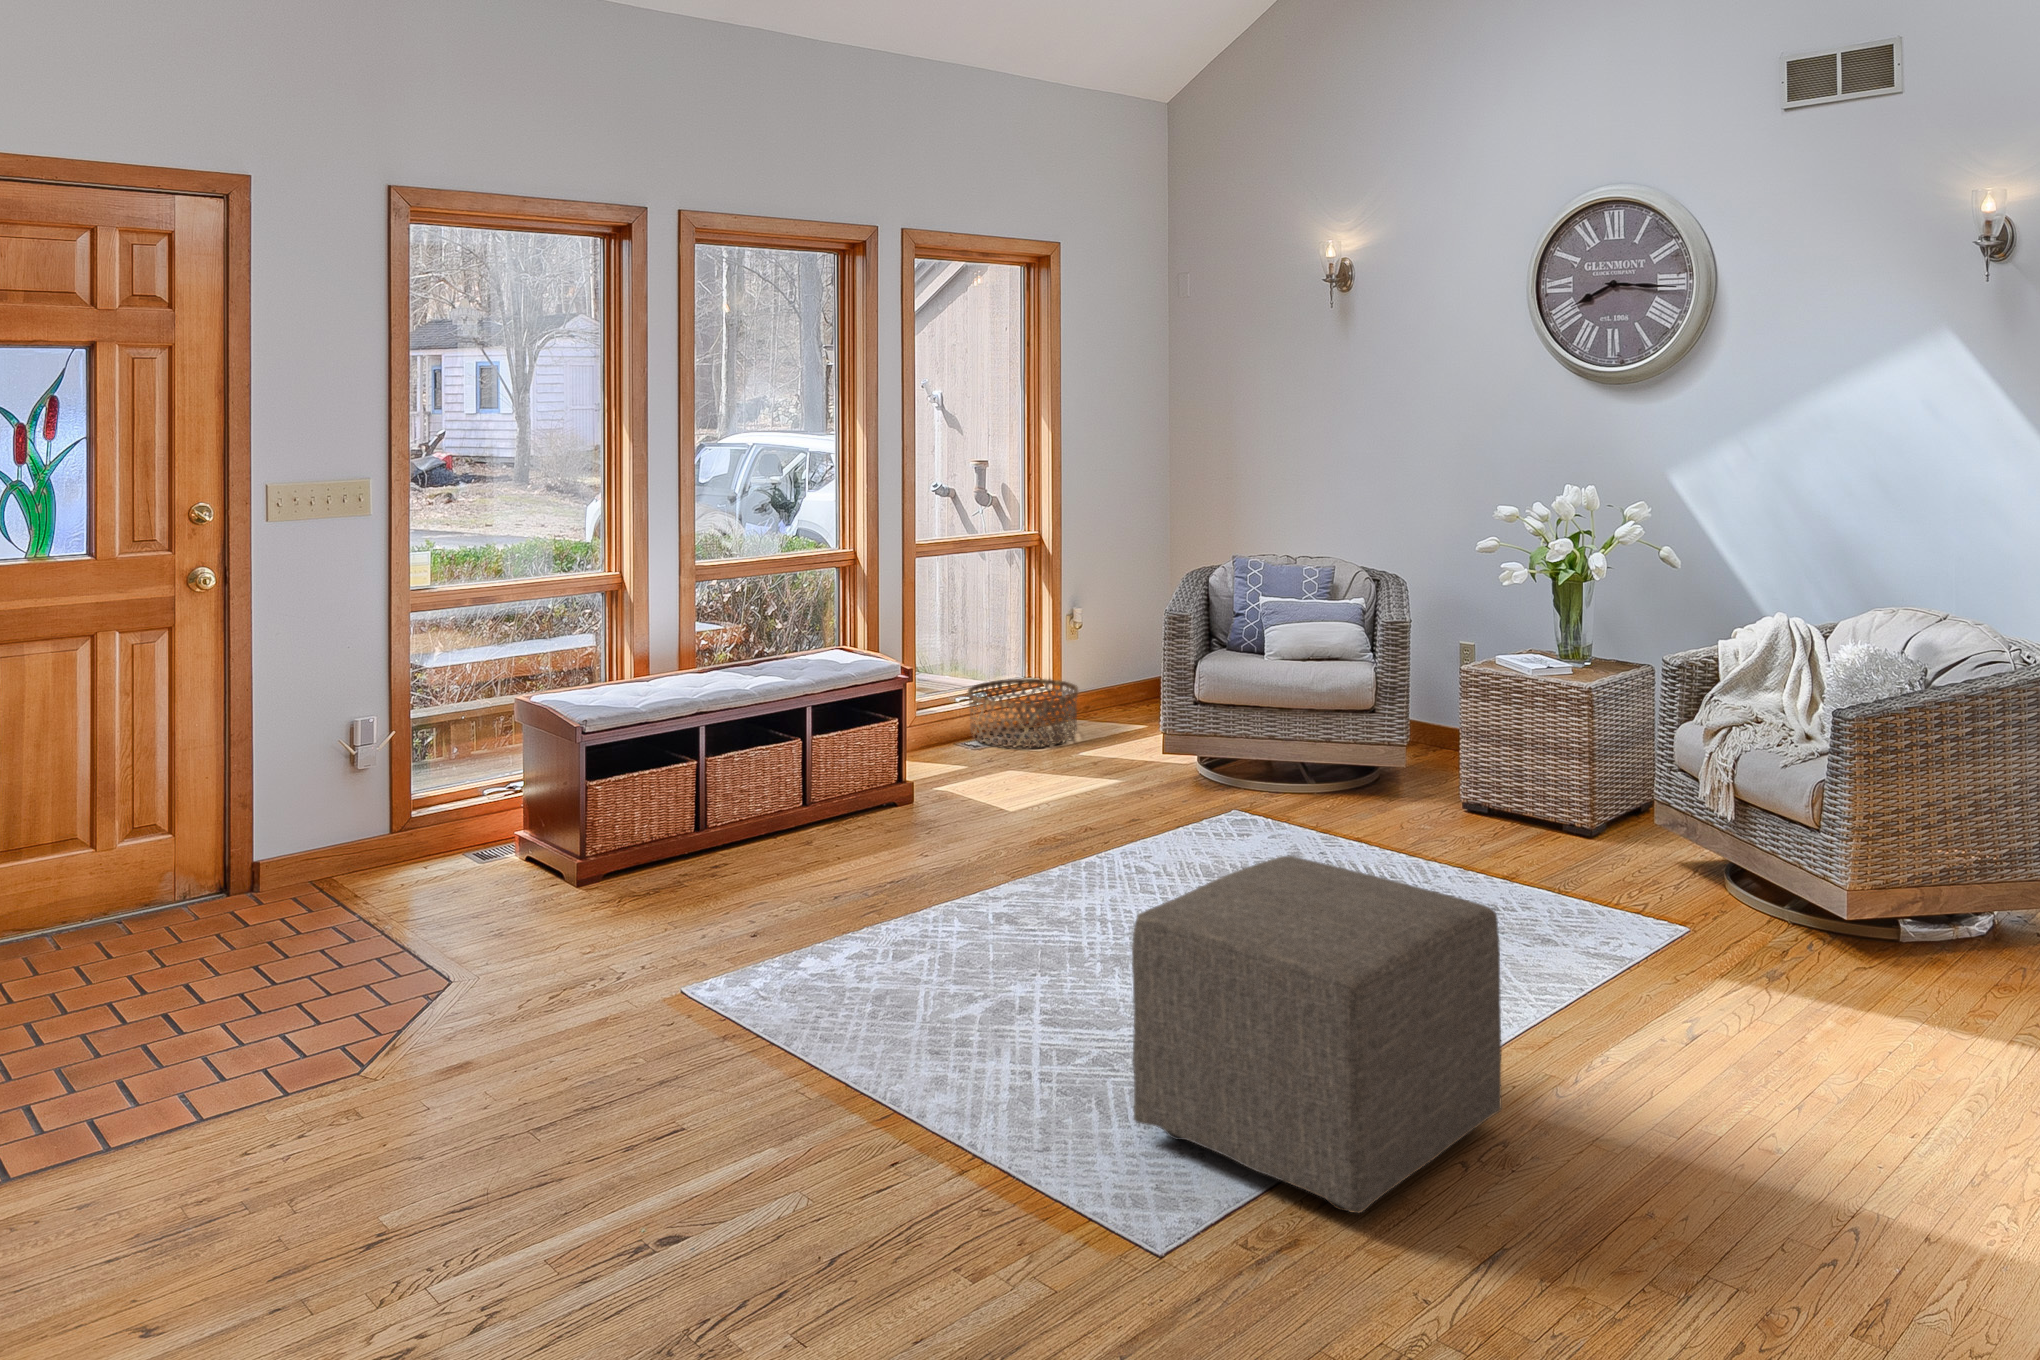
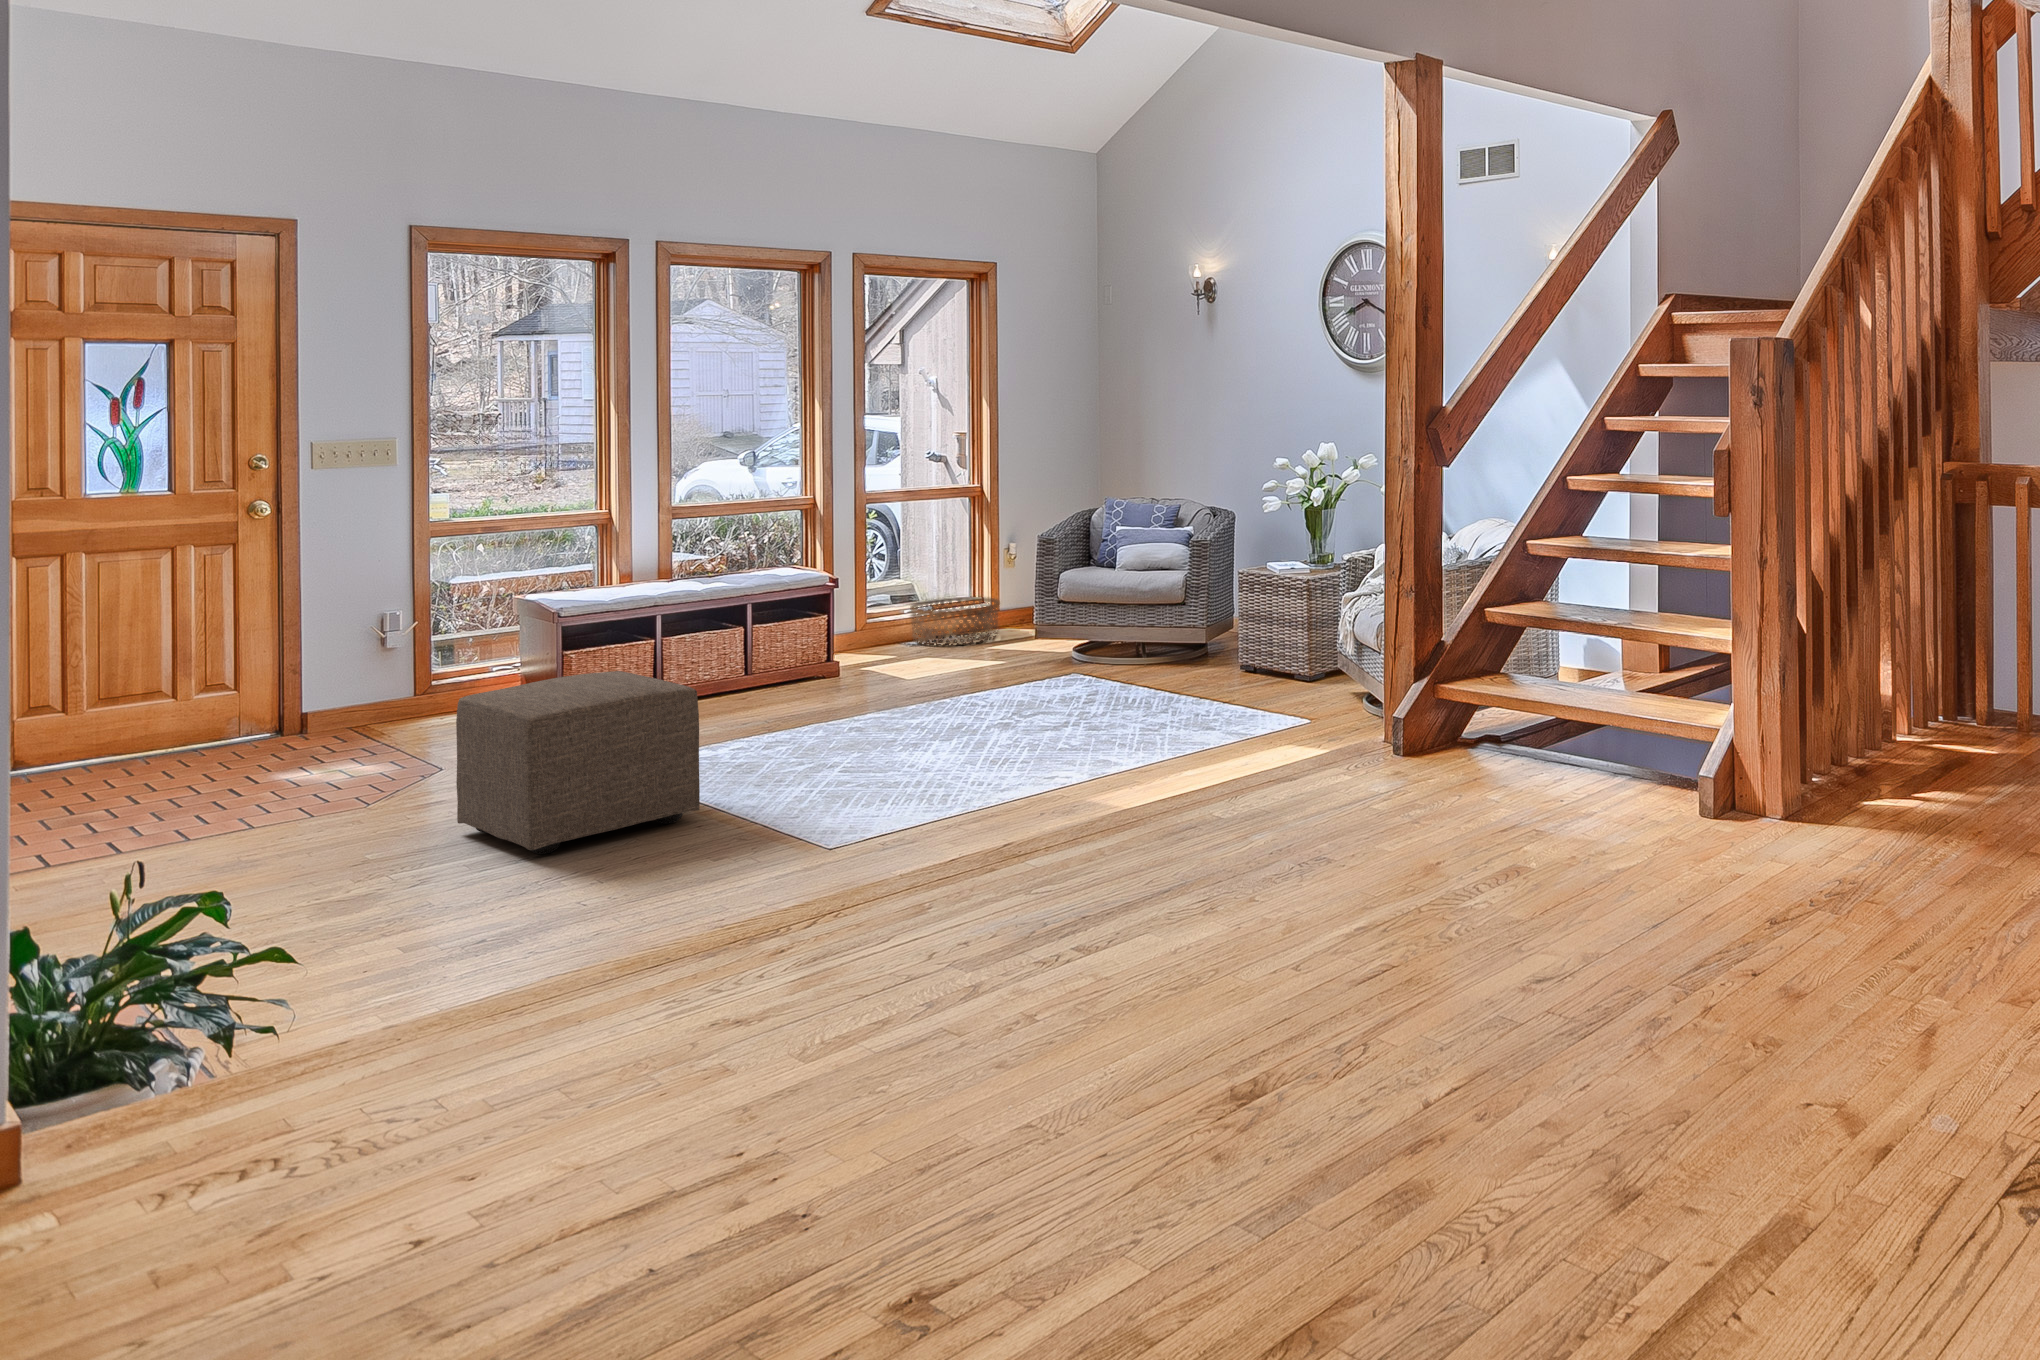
ottoman: present [1132,856,1502,1213] -> present [456,671,700,854]

